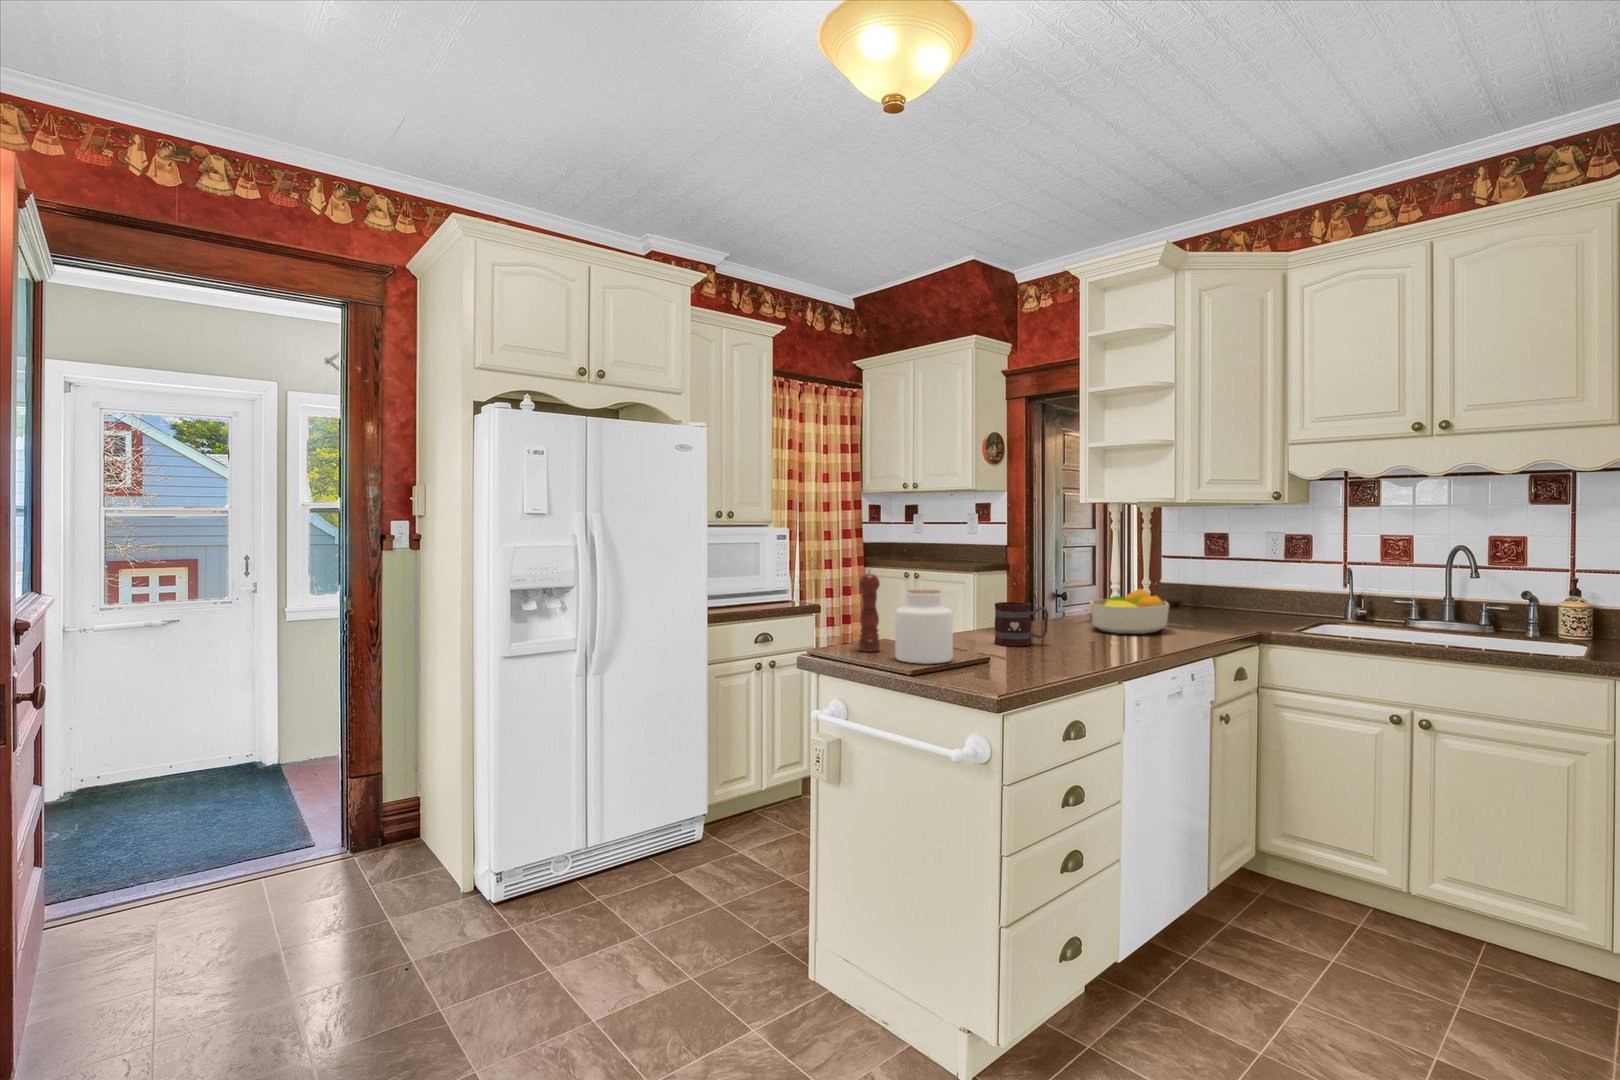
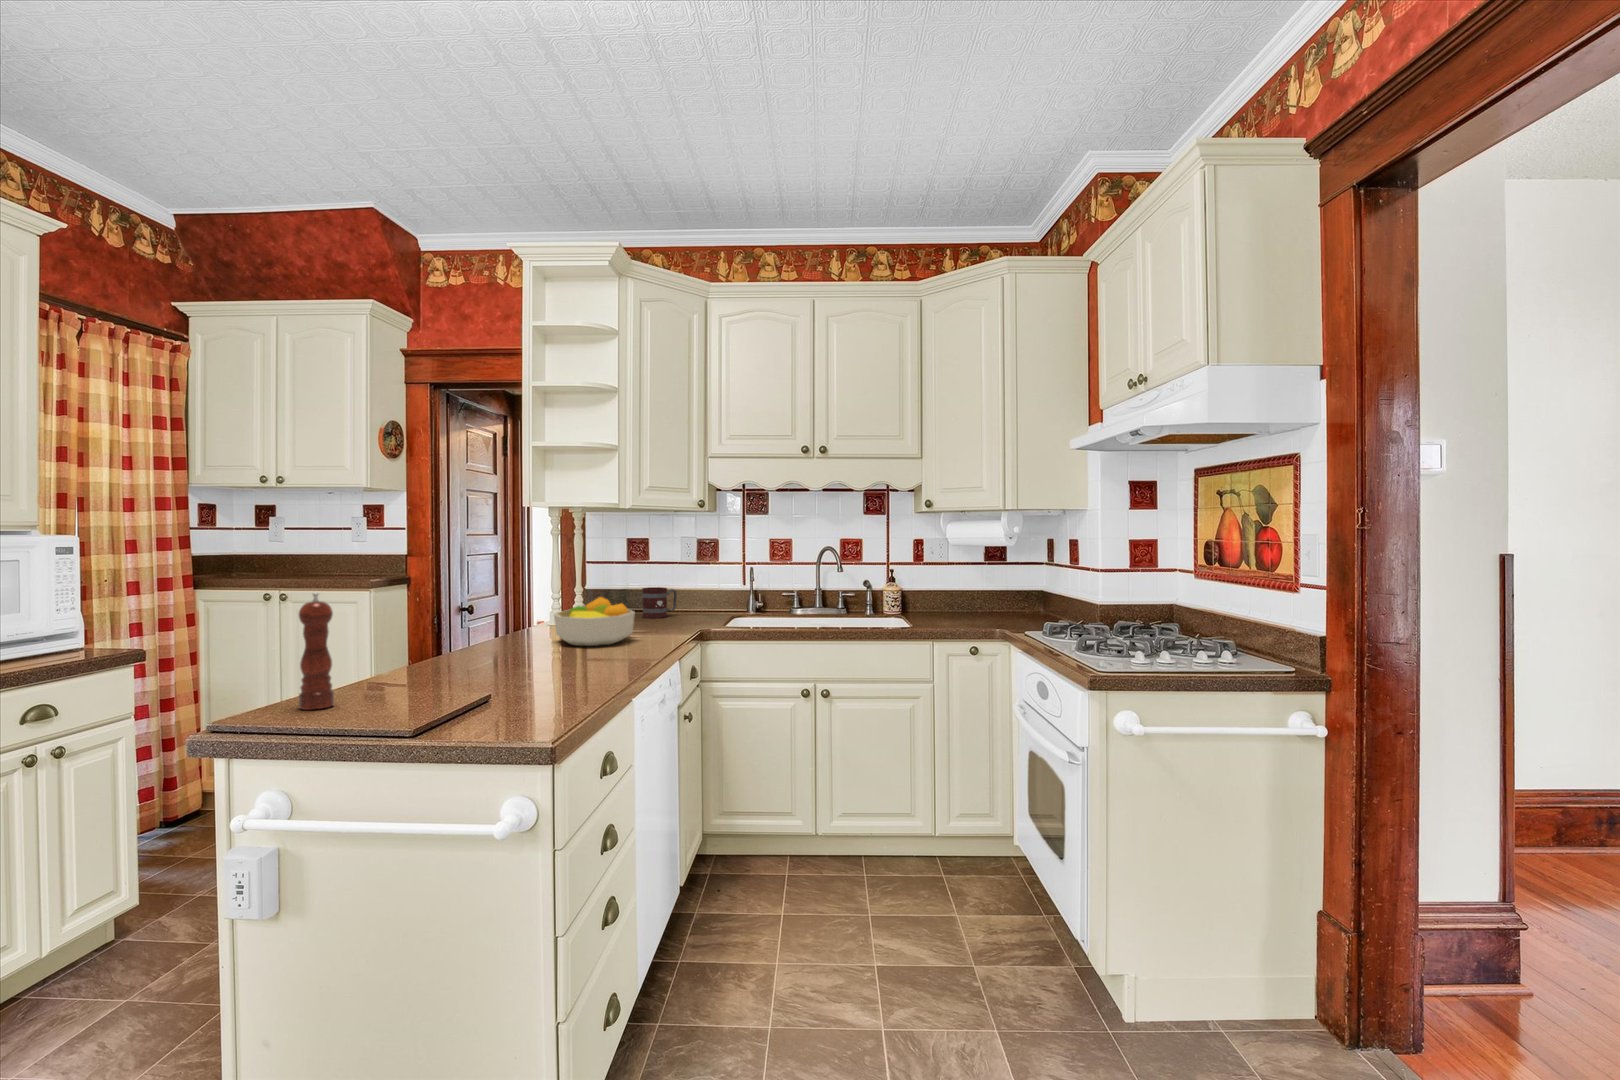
jar: present [895,590,953,664] -> none [369,617,452,716]
mug: present [994,602,1048,646] -> present [642,587,677,618]

